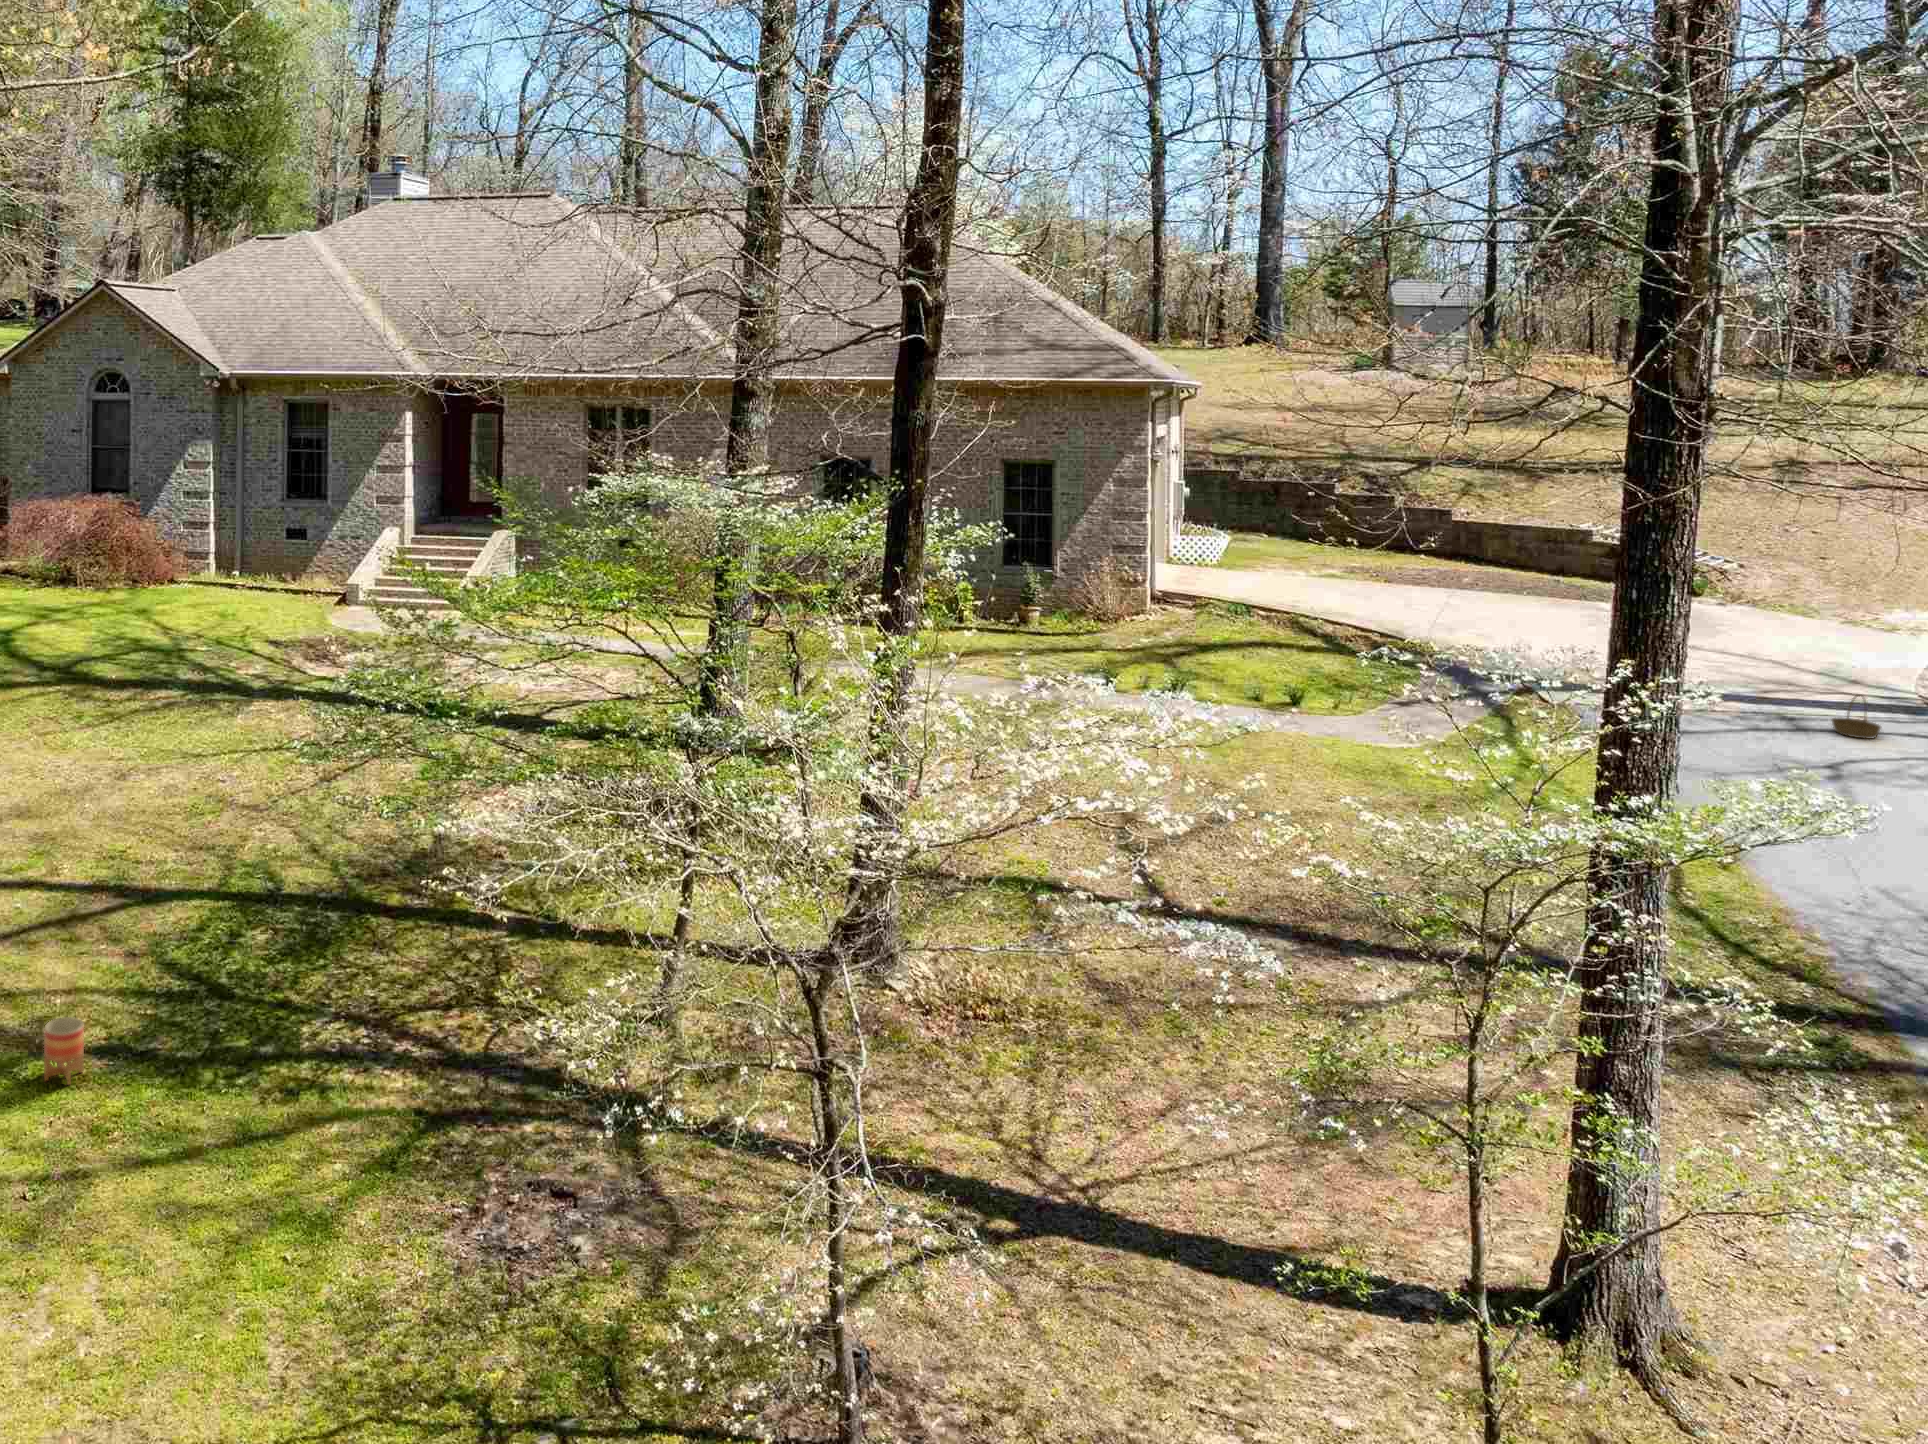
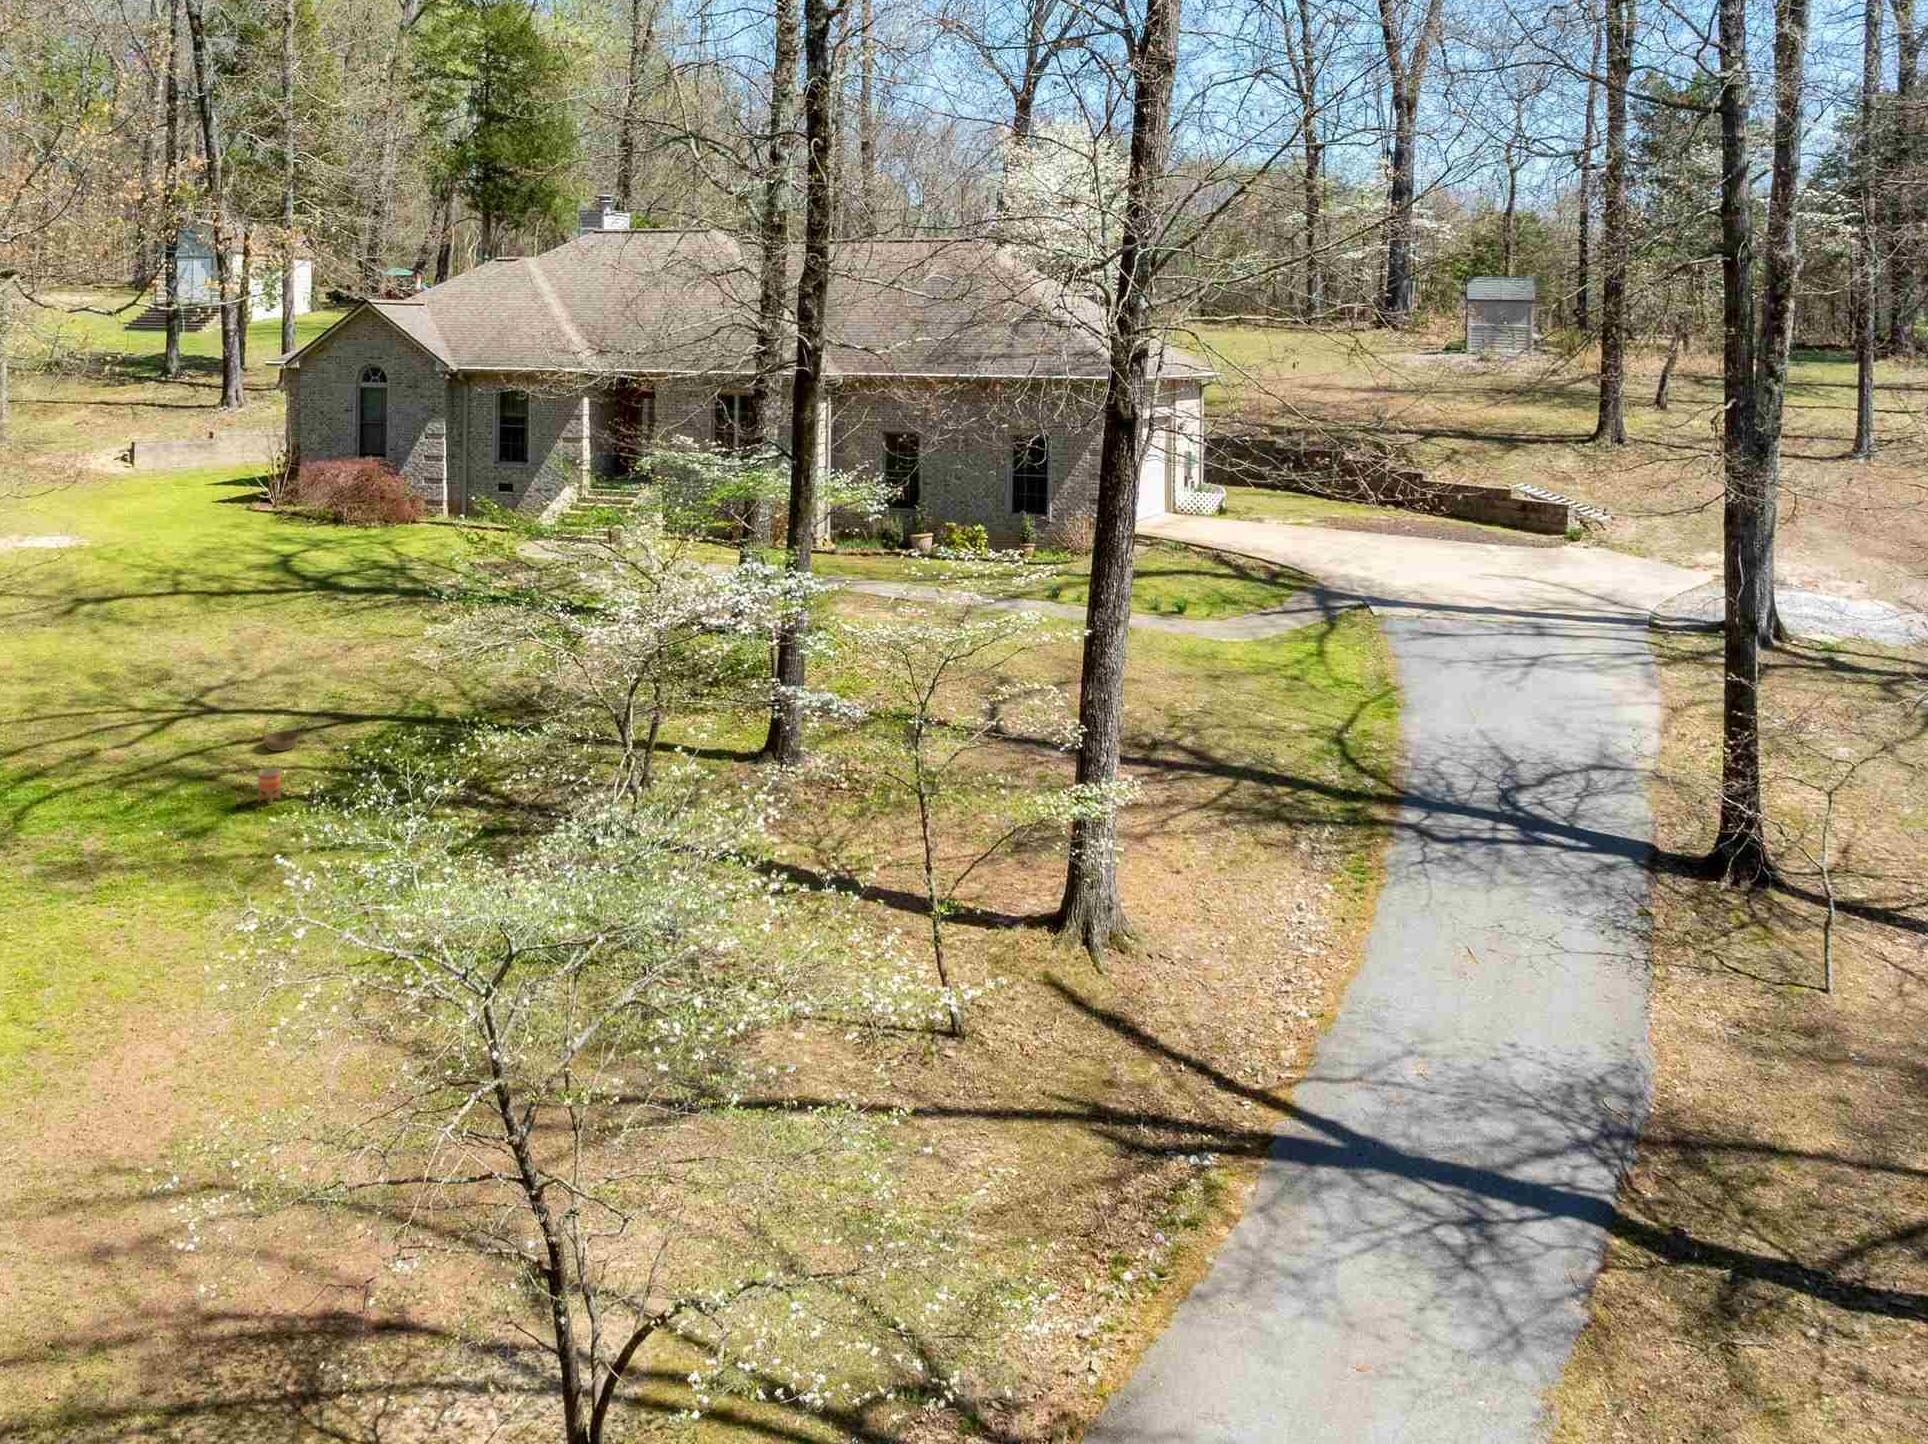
basket: present [1832,695,1881,739] -> present [263,712,300,751]

